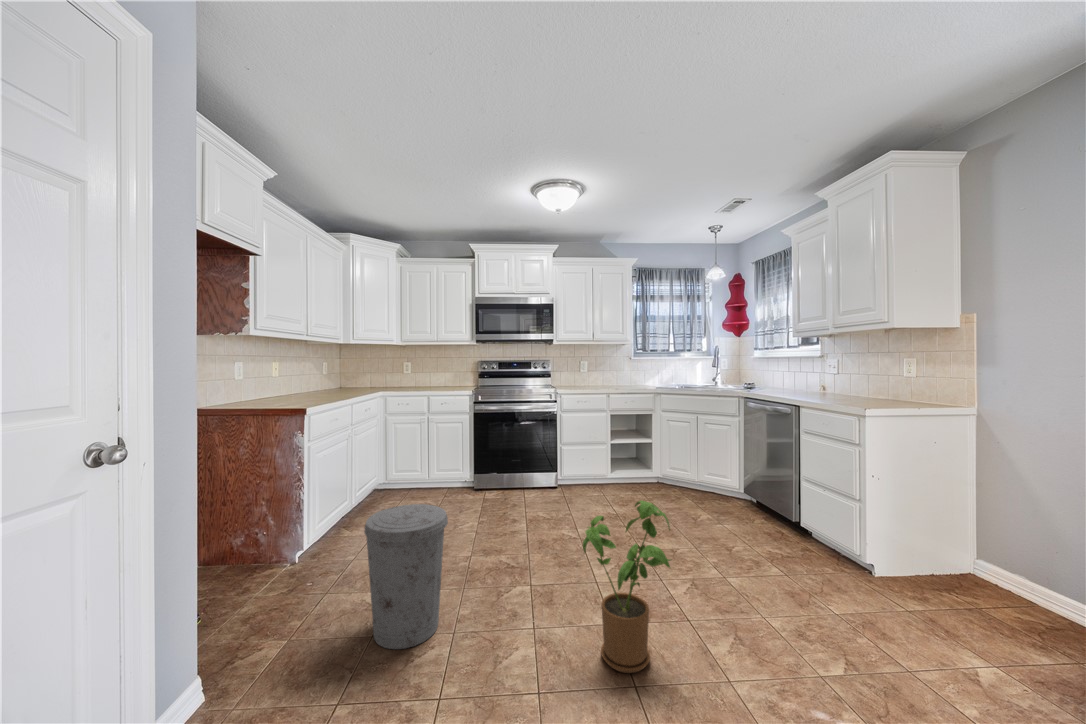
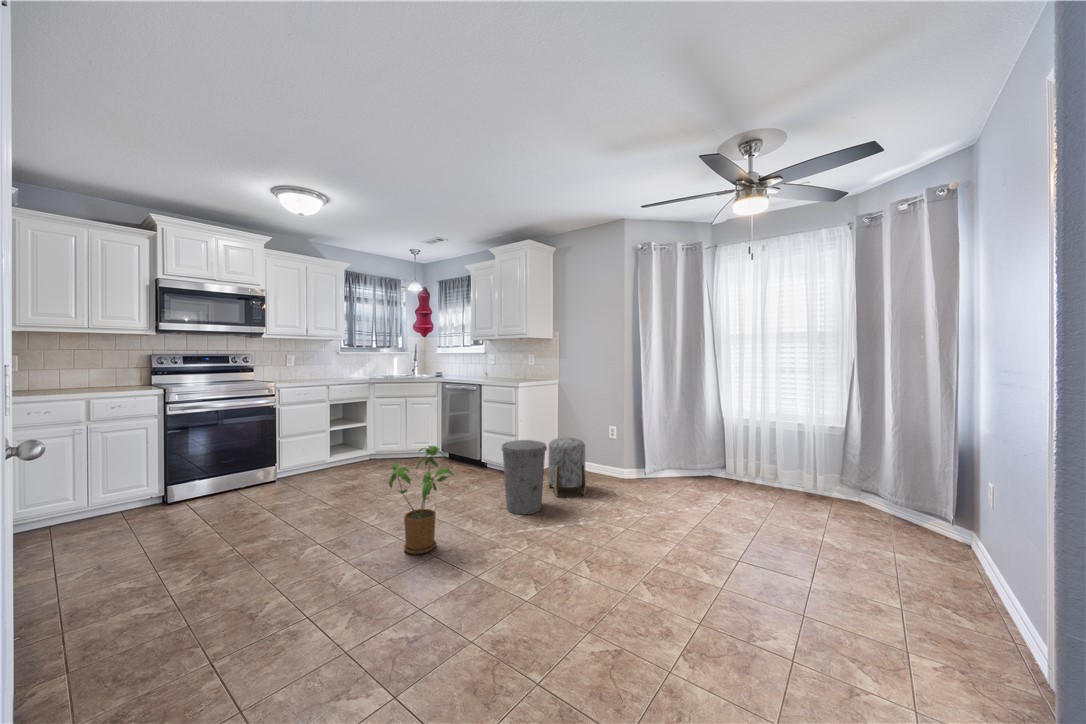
trash can: present [364,504,448,649] -> present [502,440,547,514]
stool: none [927,530,1047,685] -> present [548,437,586,497]

